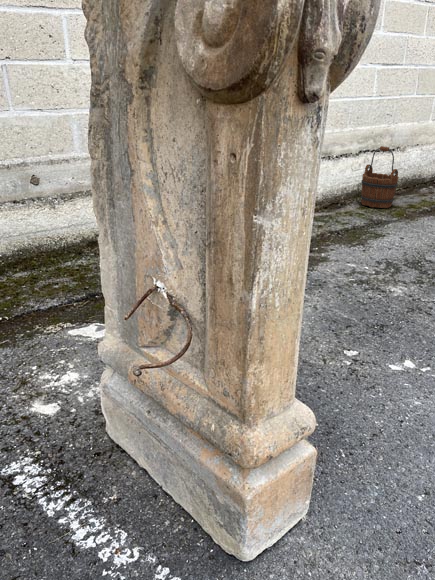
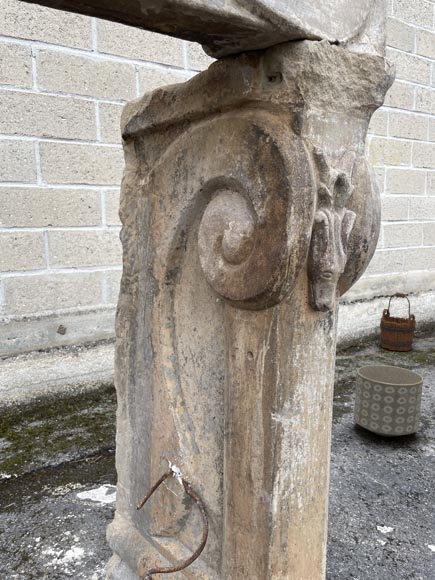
planter: none [330,212,401,281] -> present [354,365,423,437]

